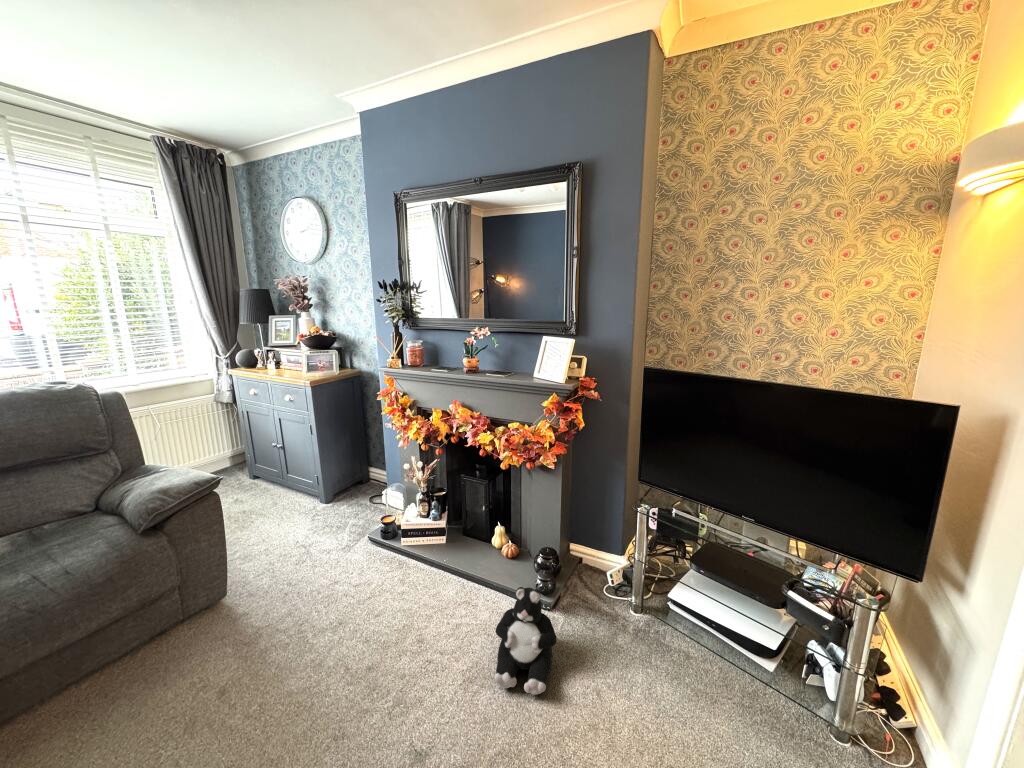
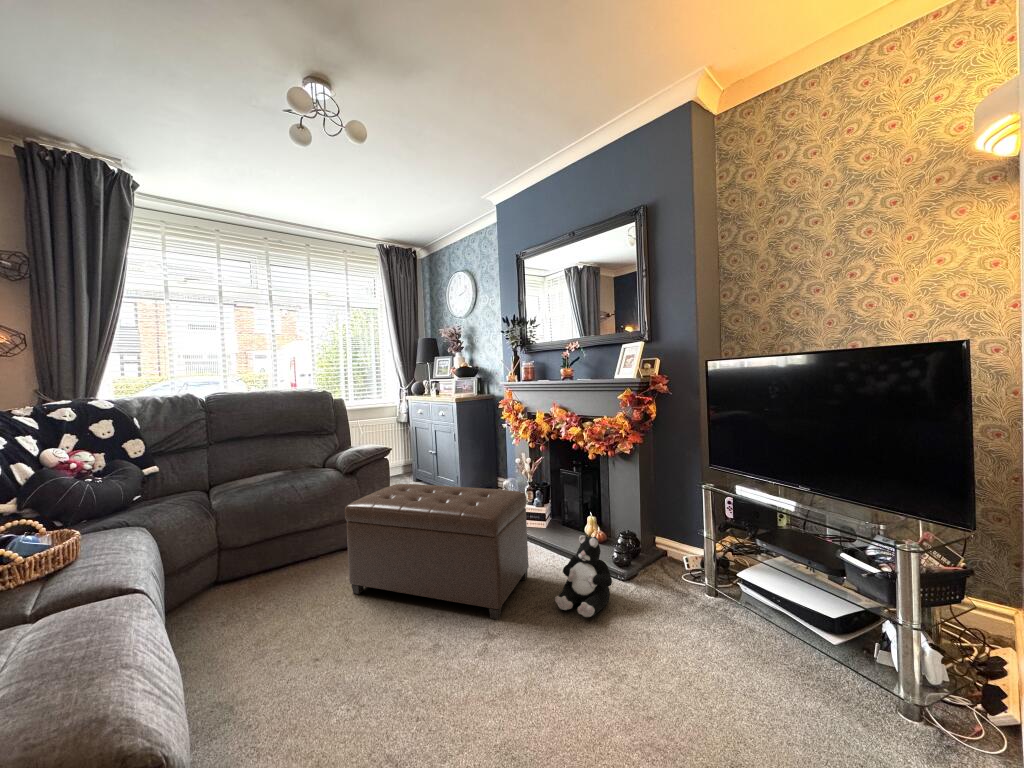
ottoman: none [149,538,446,739] -> present [345,484,529,620]

